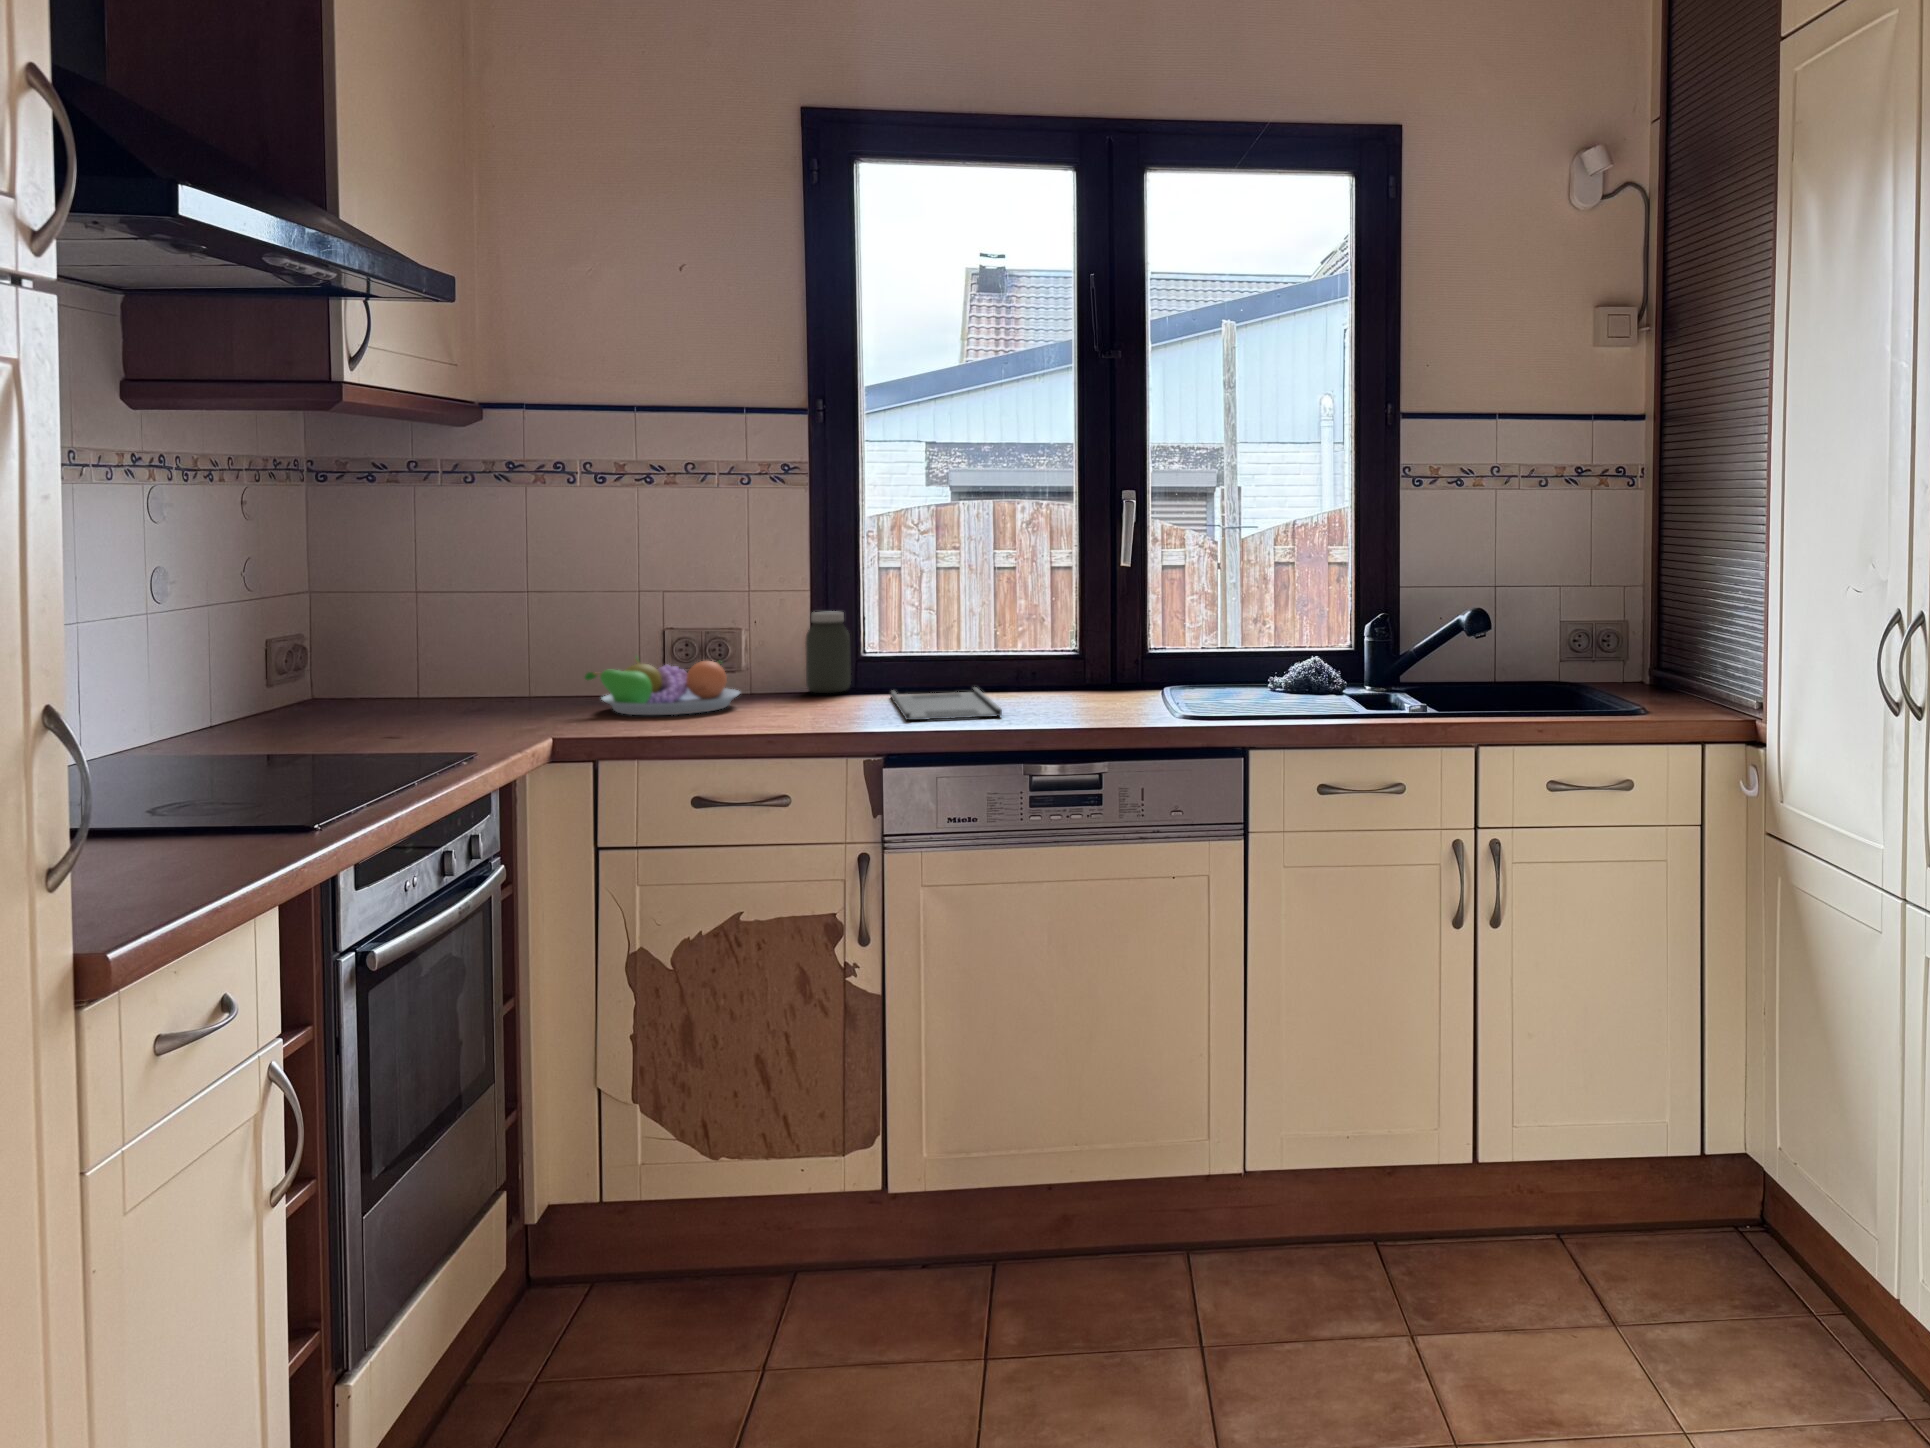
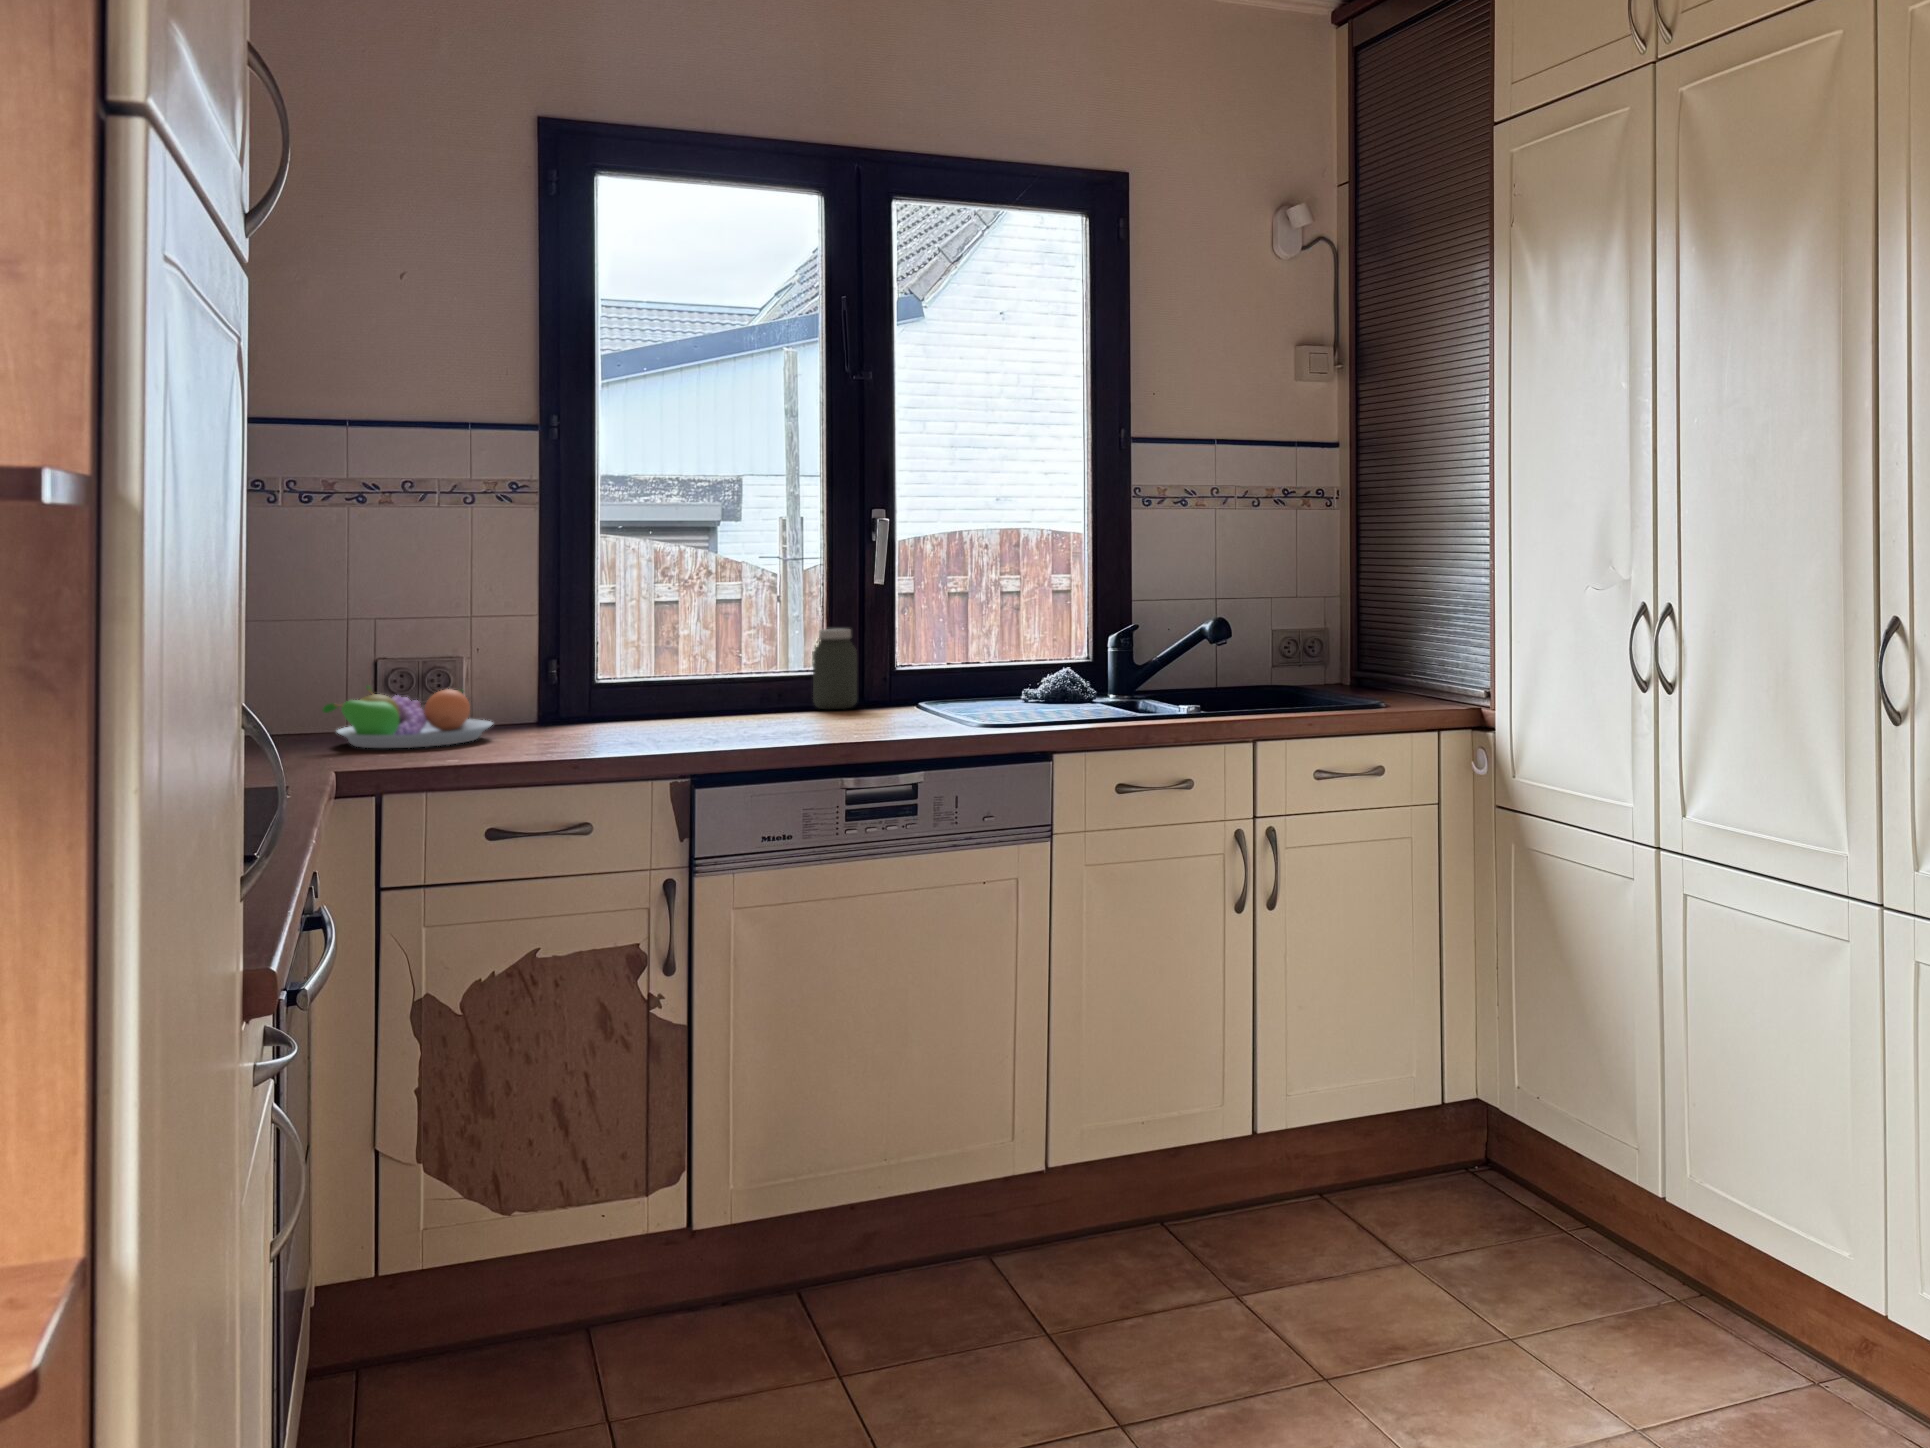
jar: present [805,612,851,693] -> present [813,629,857,709]
tray: present [890,688,1002,720] -> none [644,710,799,740]

